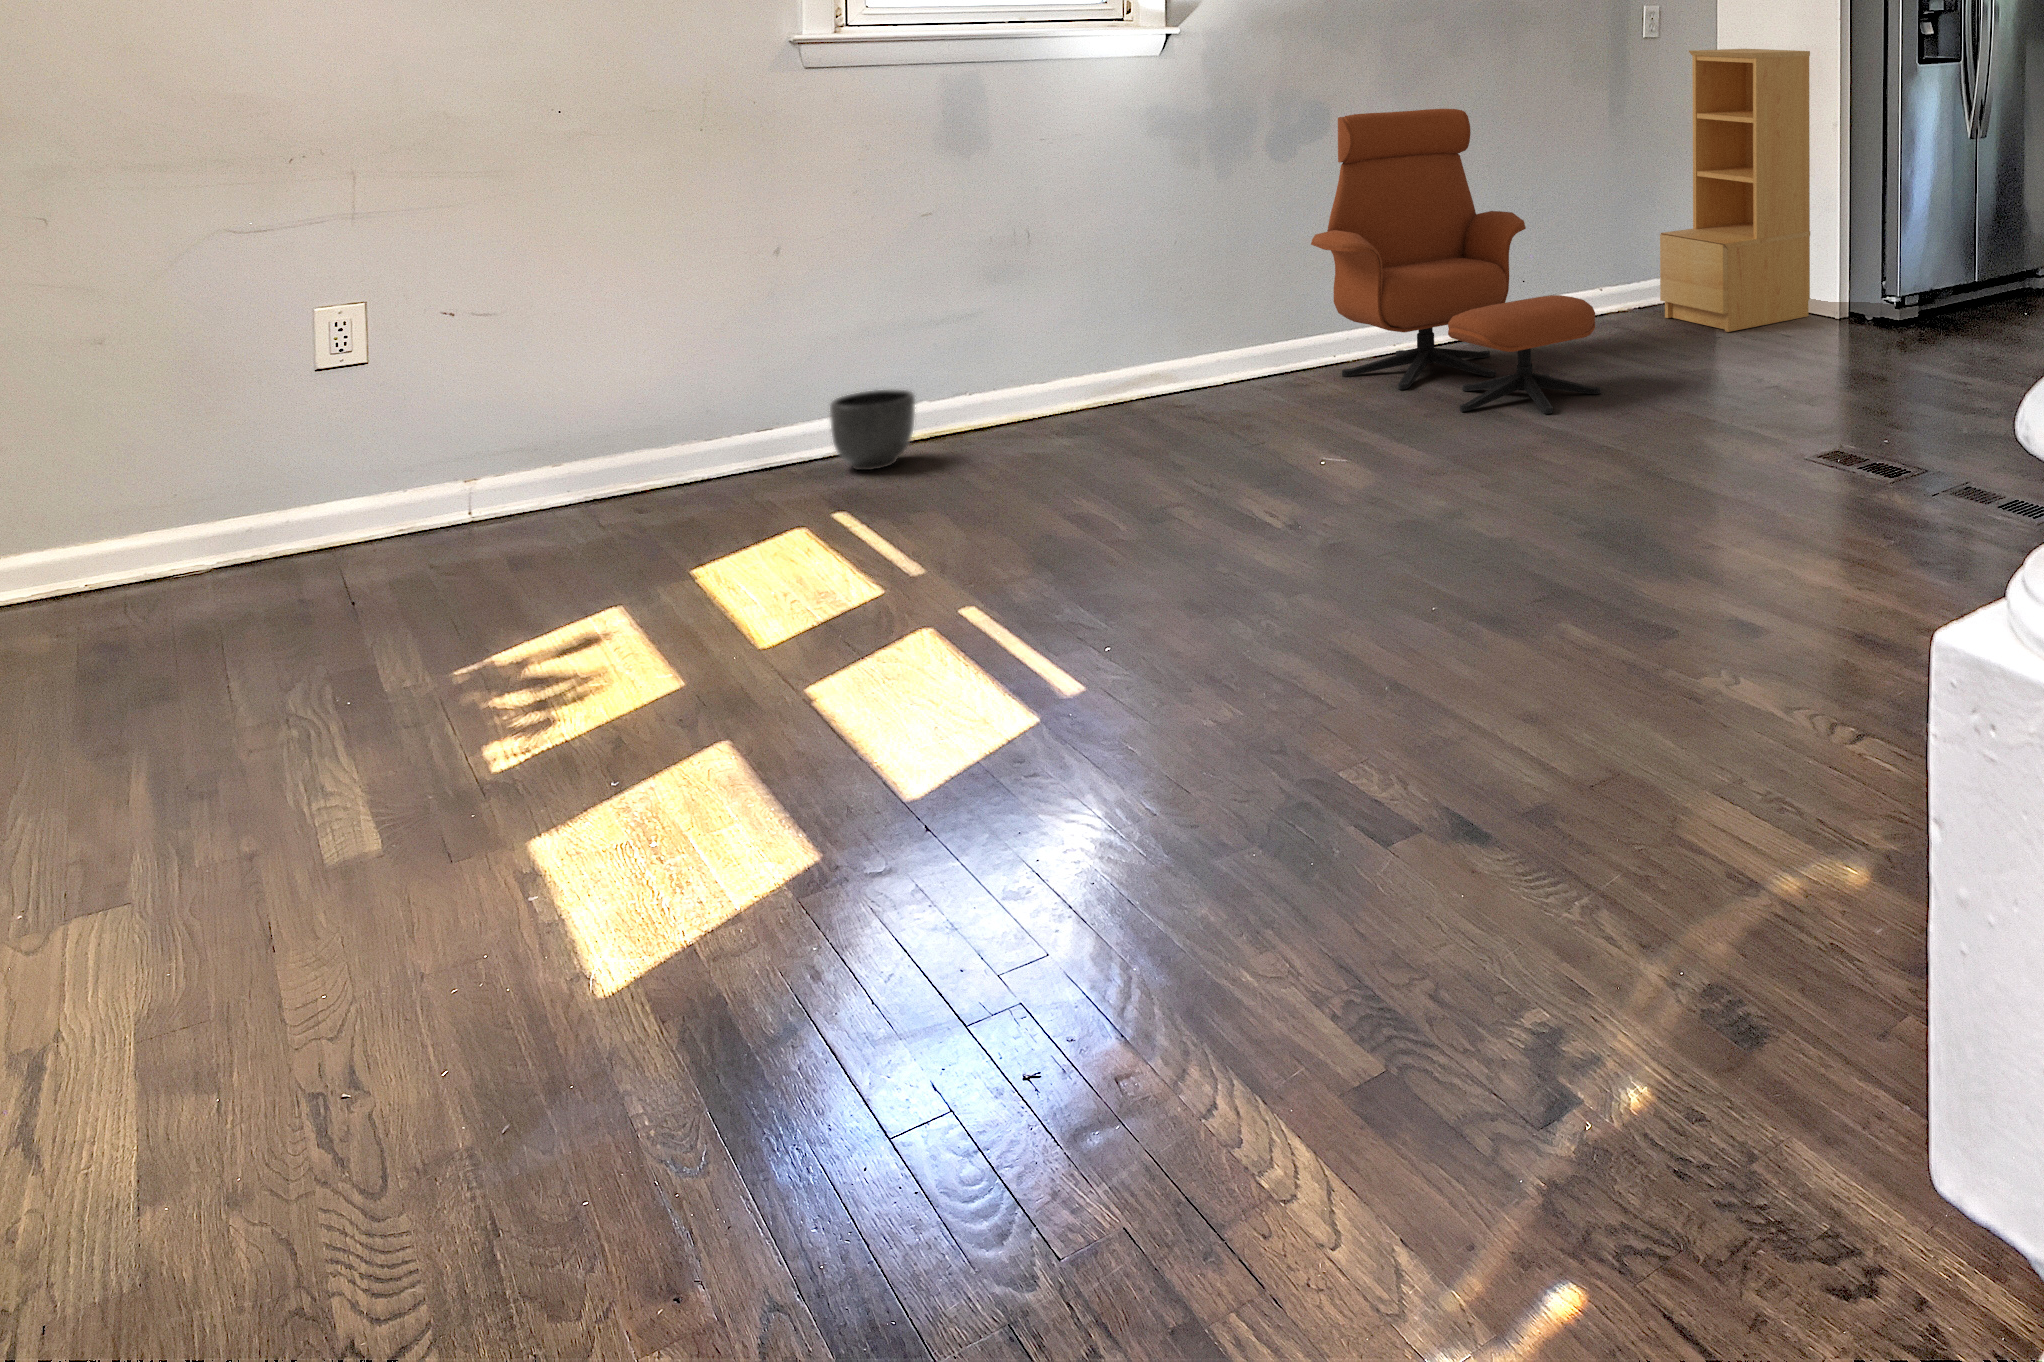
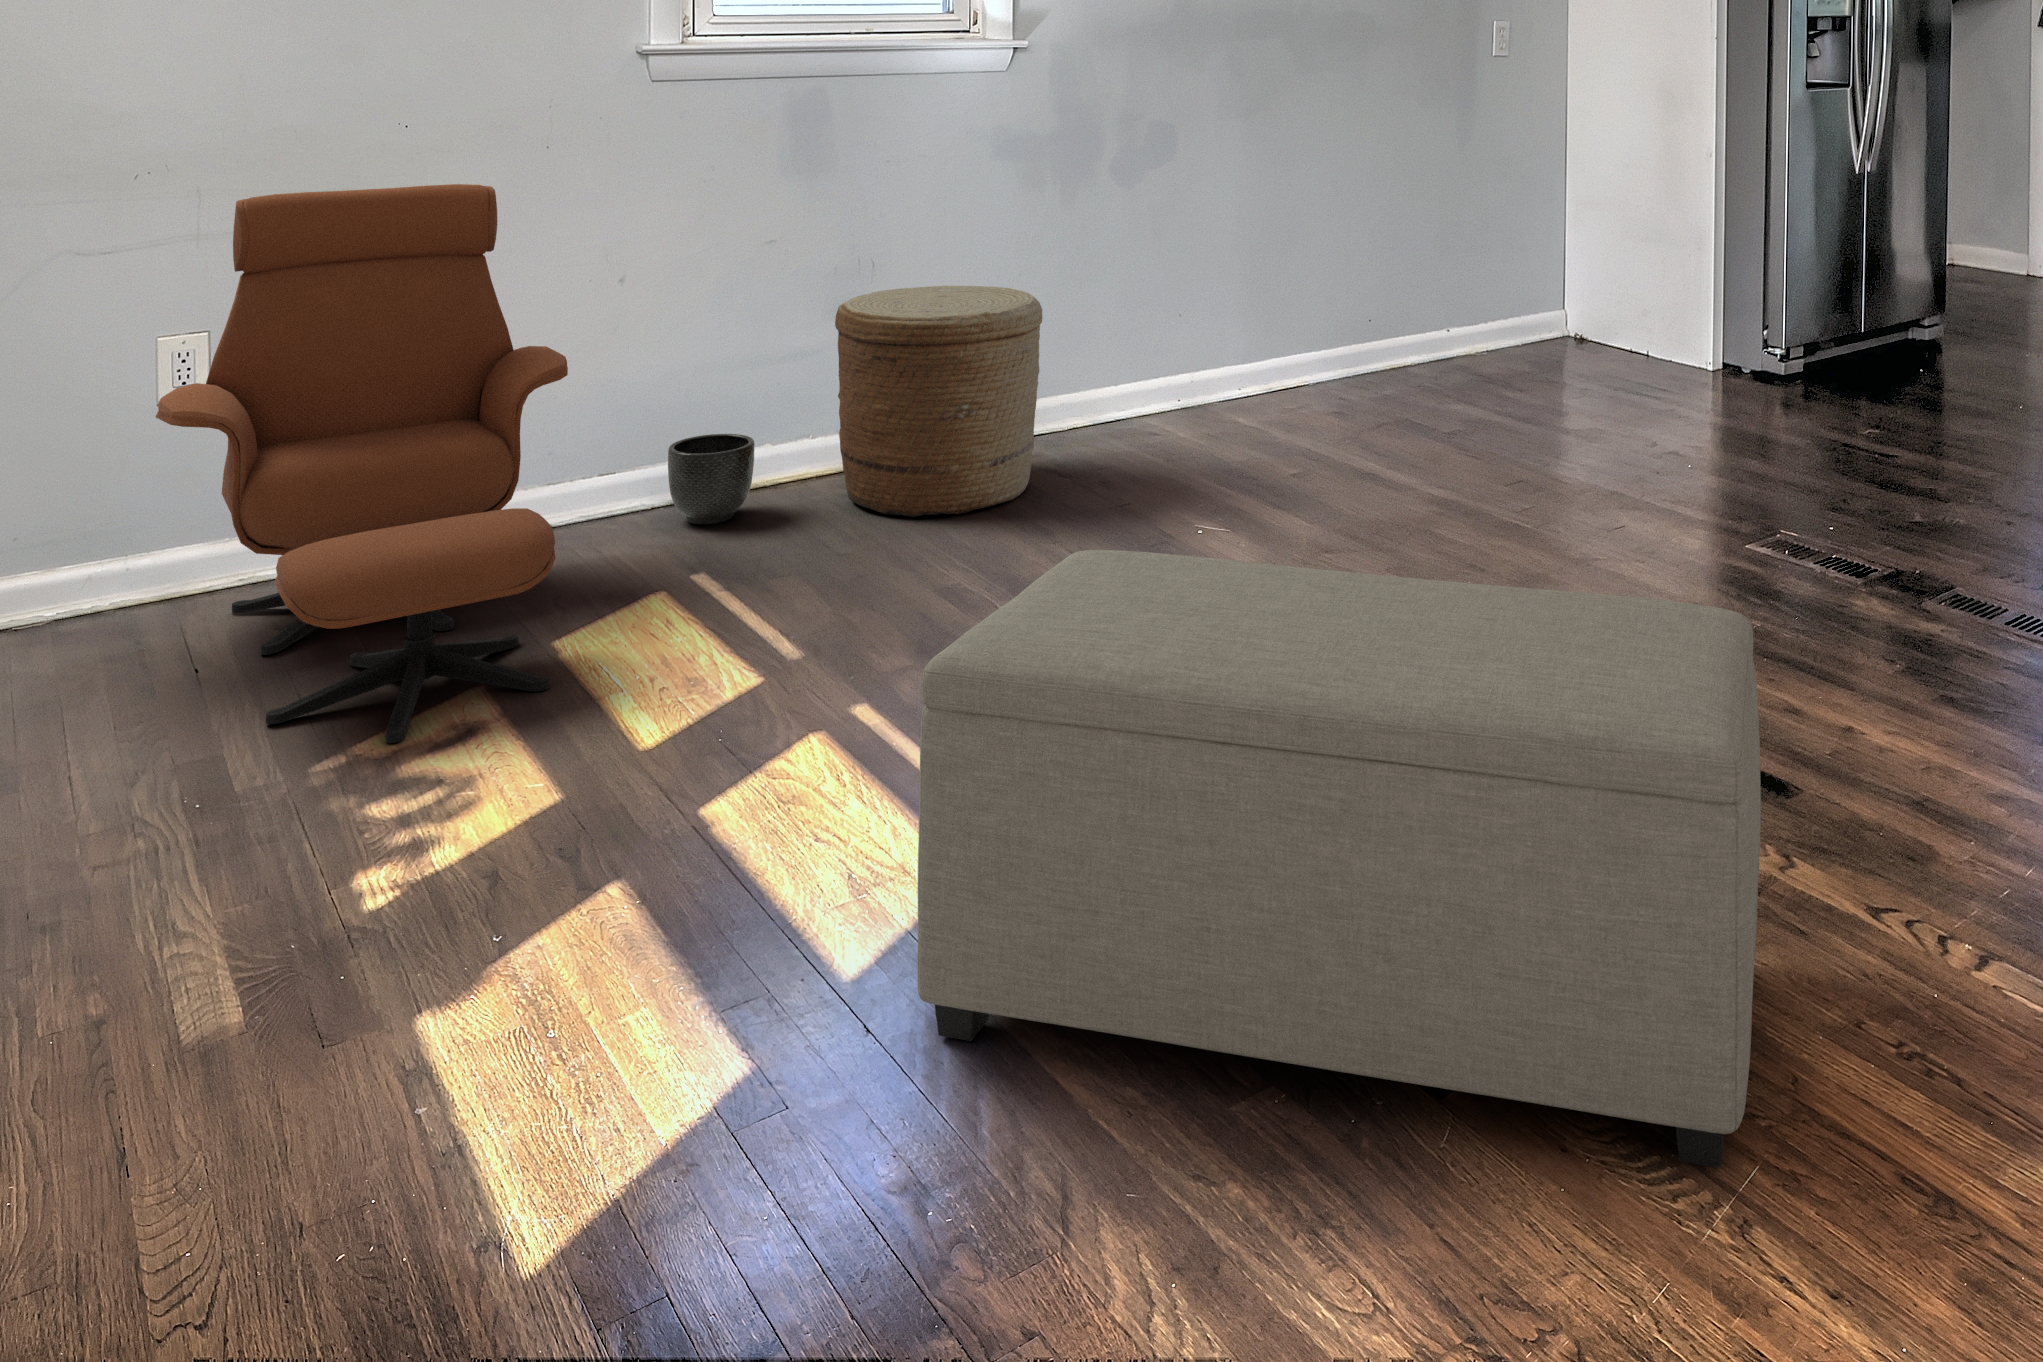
bookshelf: present [1660,49,1810,332] -> none [1512,68,1682,388]
lounge chair: present [1311,109,1601,414] -> present [156,184,568,743]
woven basket: none [991,252,1190,458] -> present [835,286,1042,518]
ottoman: none [954,449,1668,876] -> present [917,550,1761,1168]

